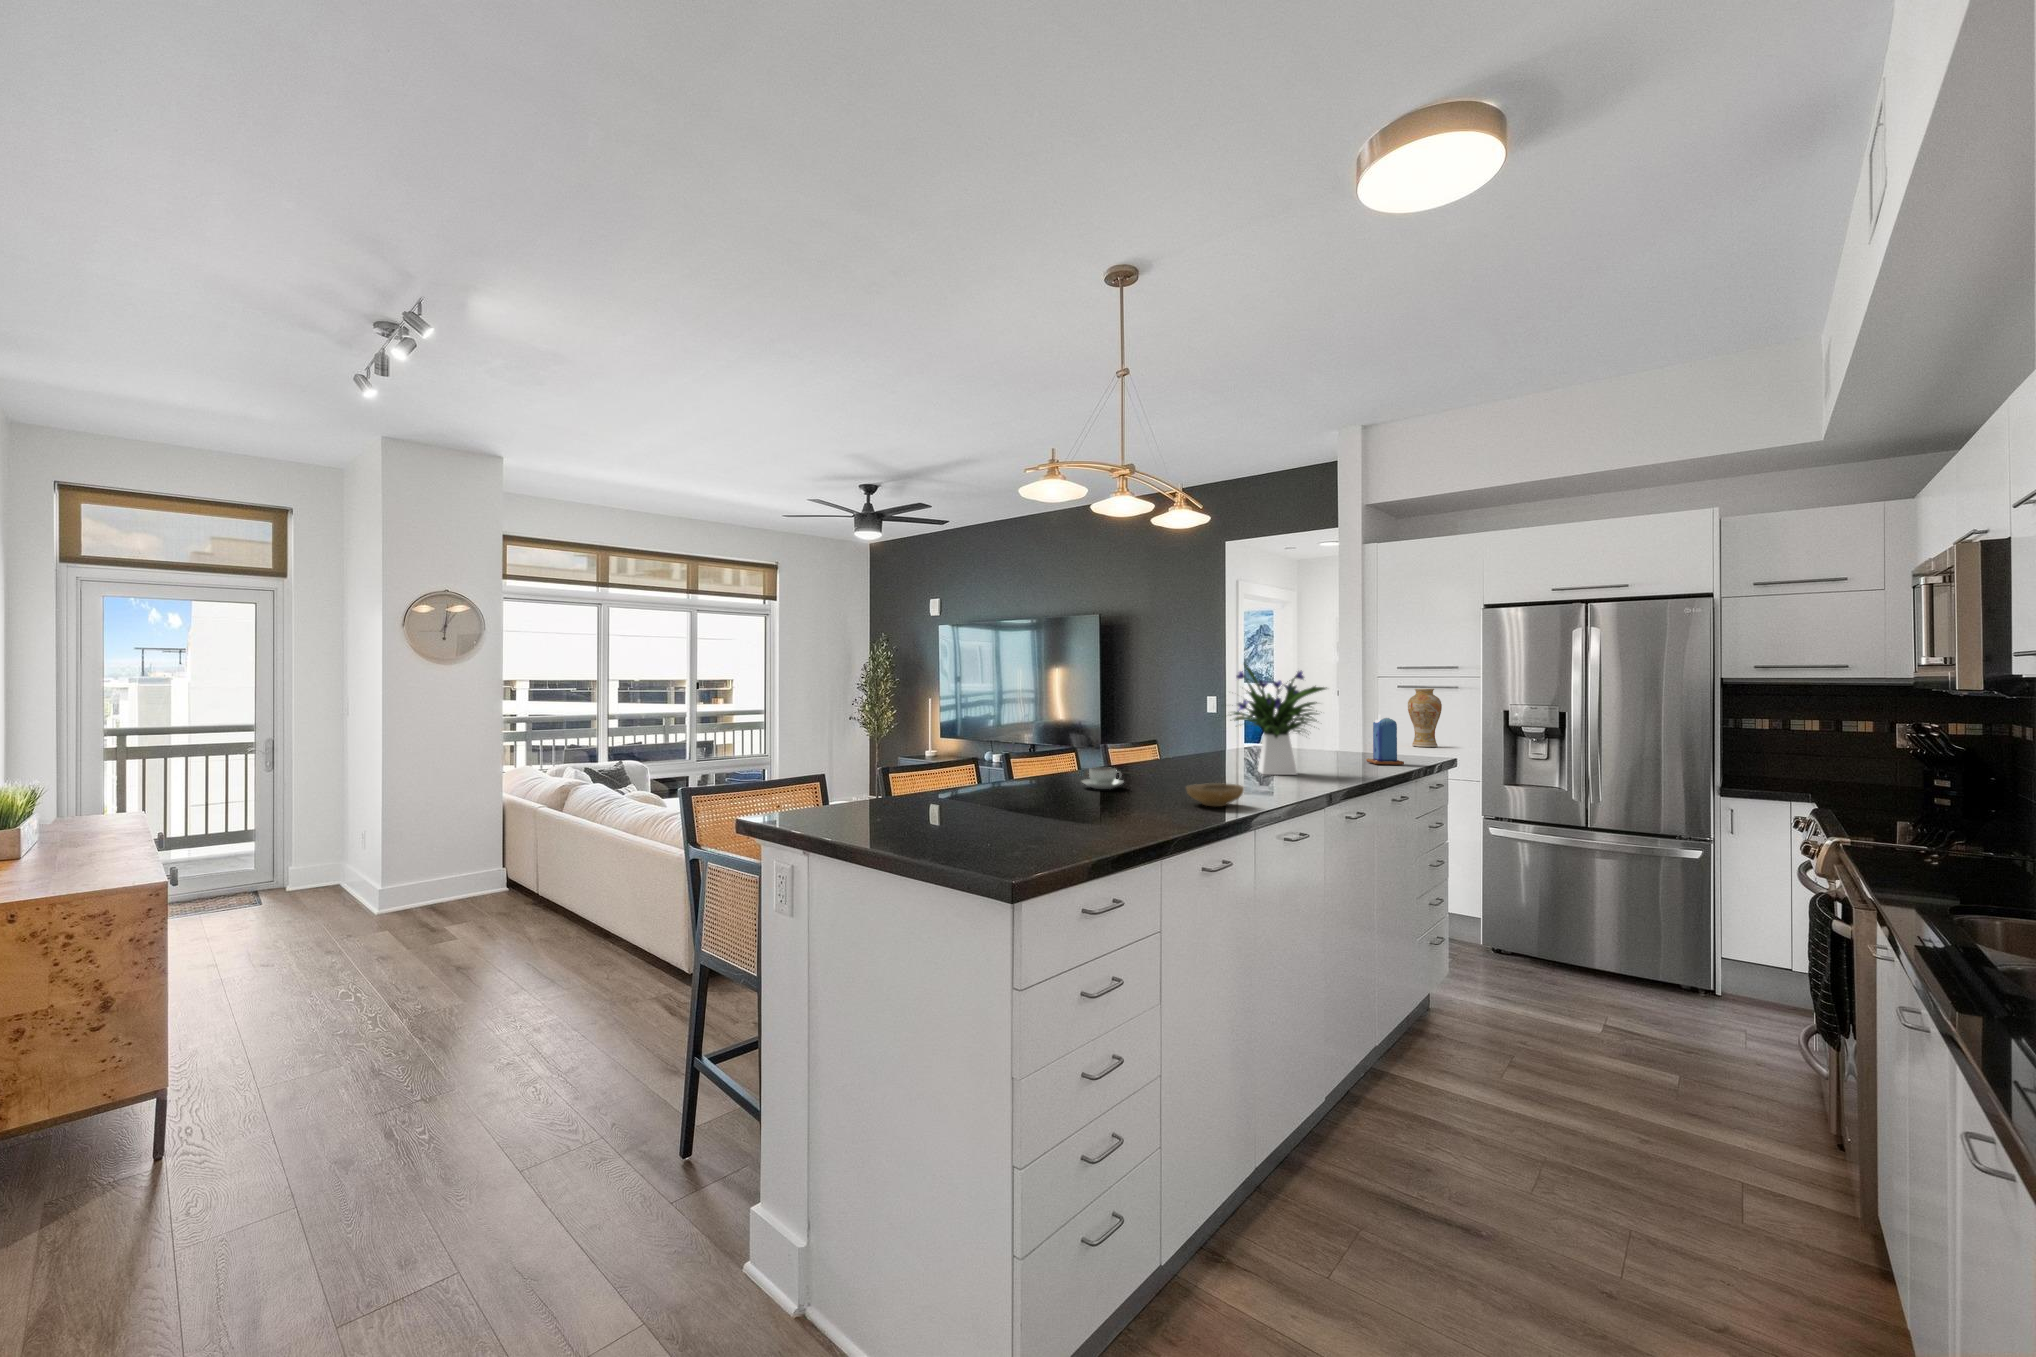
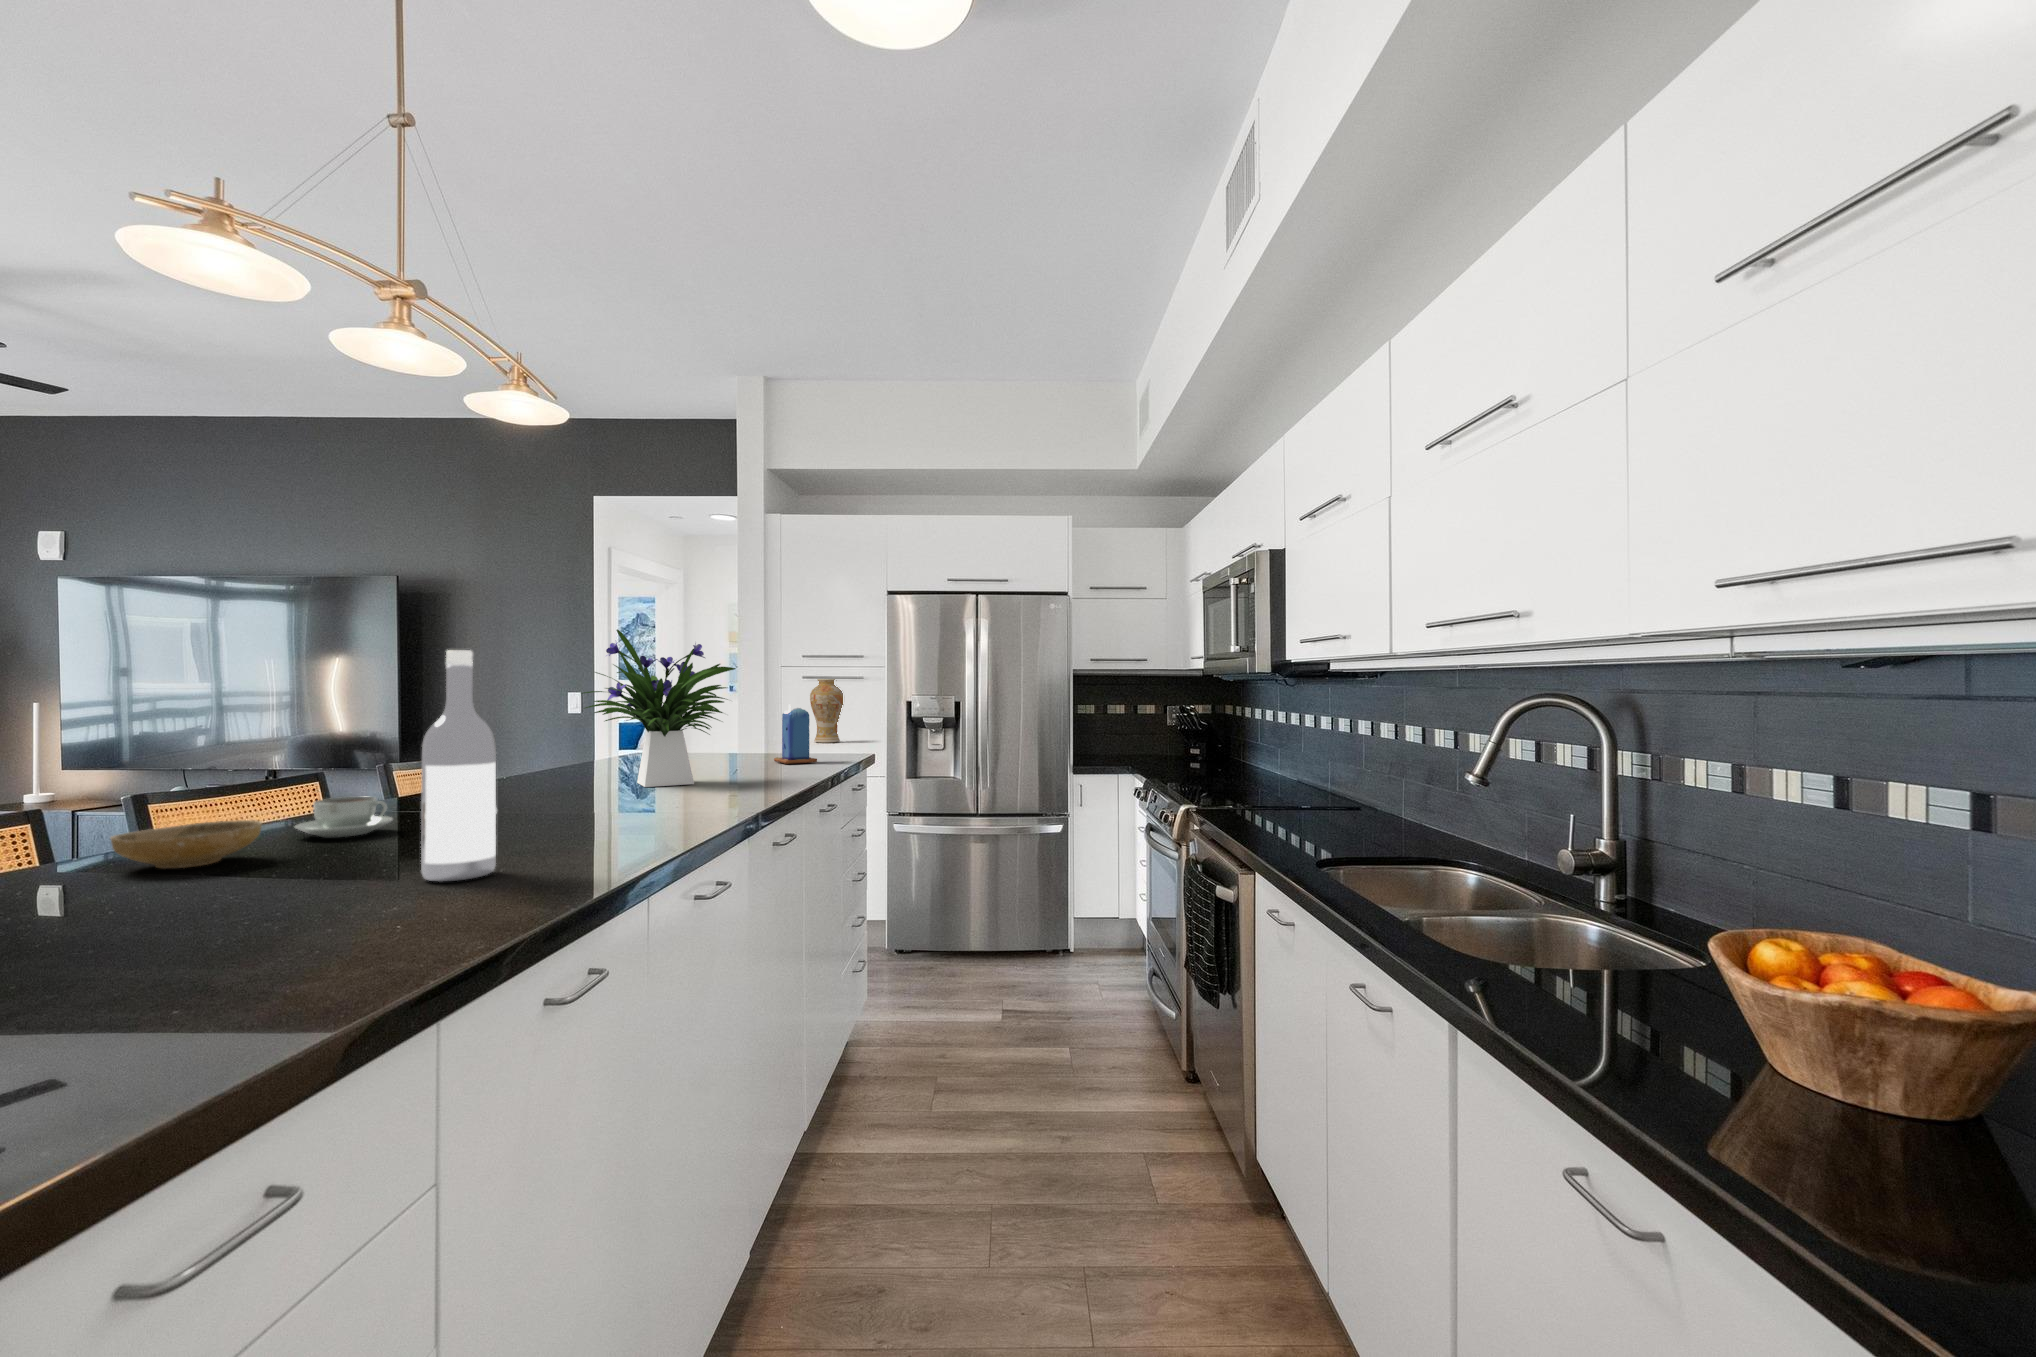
wine bottle: none [1146,692,1180,816] -> present [421,650,497,882]
ceramic bowl: present [1186,783,1244,806] -> present [111,820,262,869]

